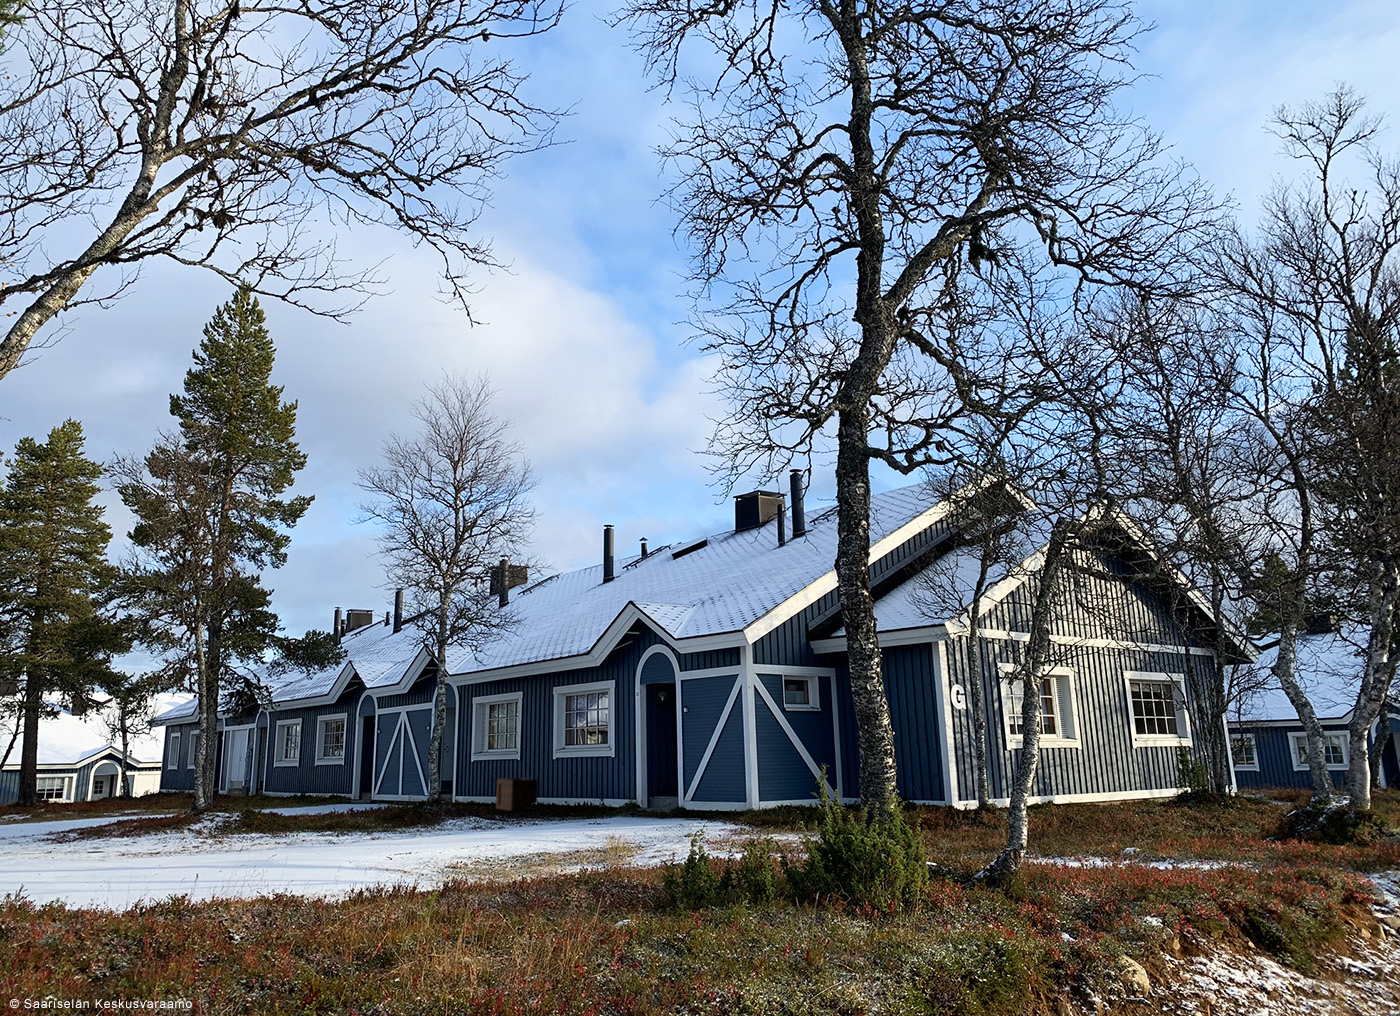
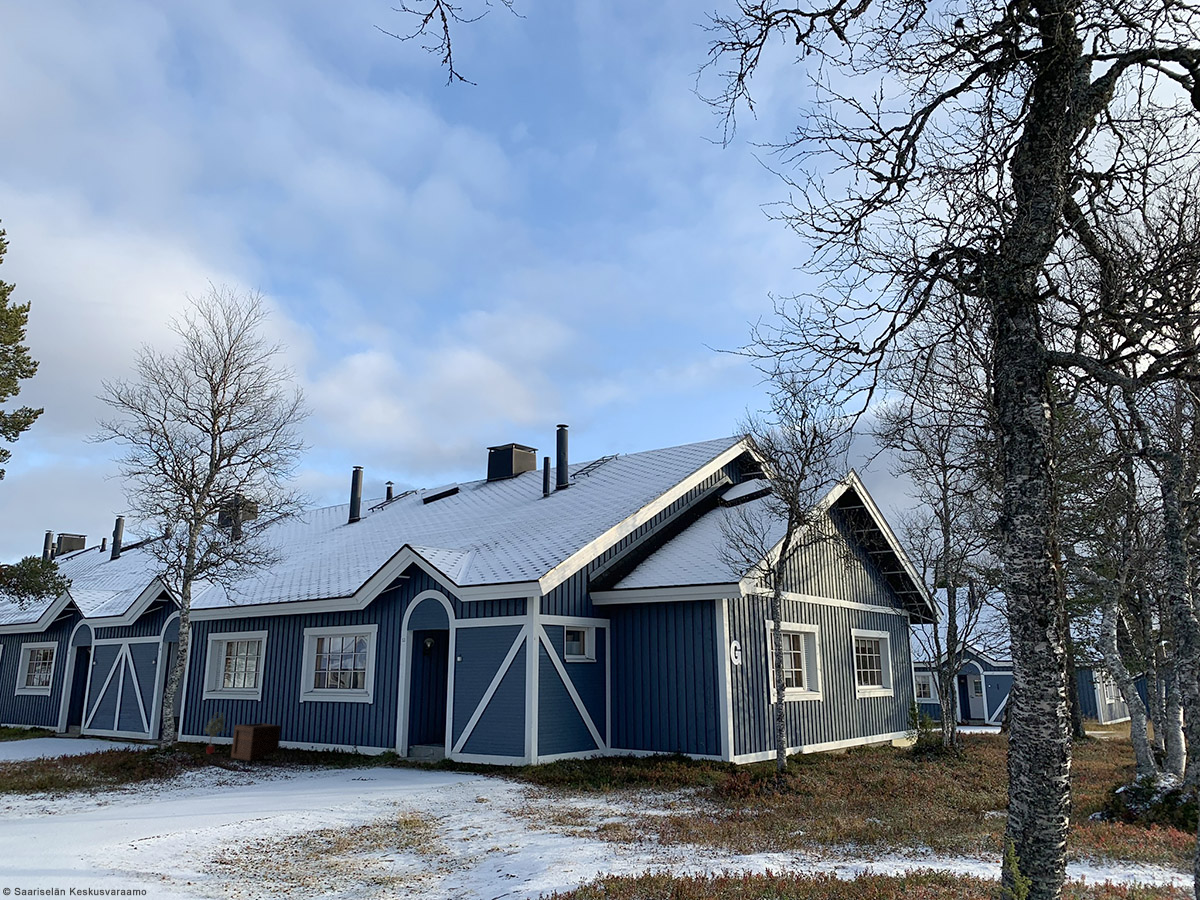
potted tree: none [473,768,495,807] -> present [205,712,228,754]

